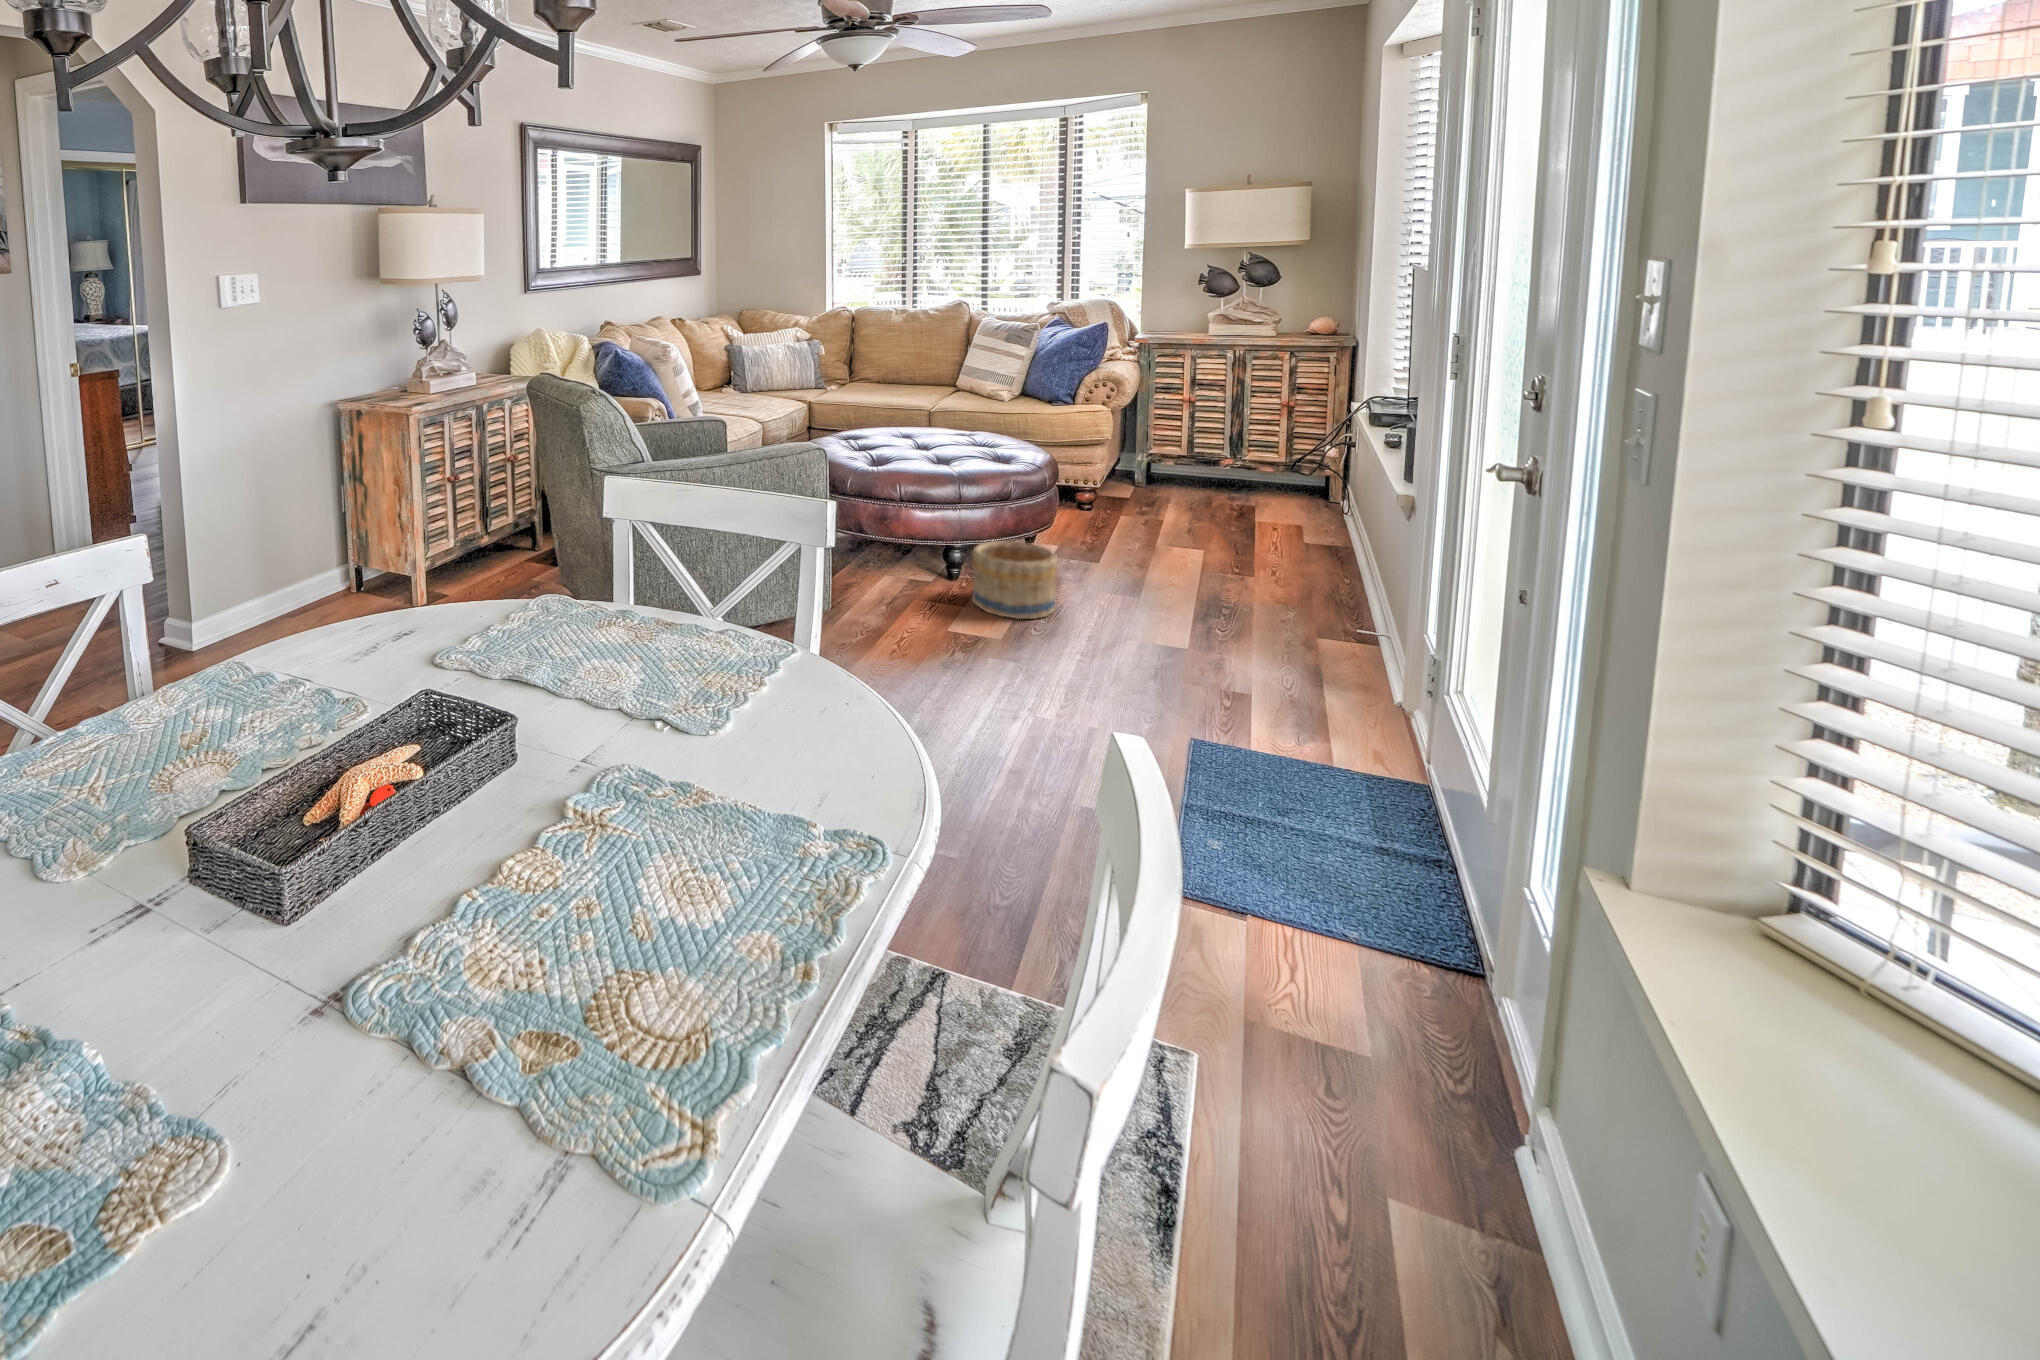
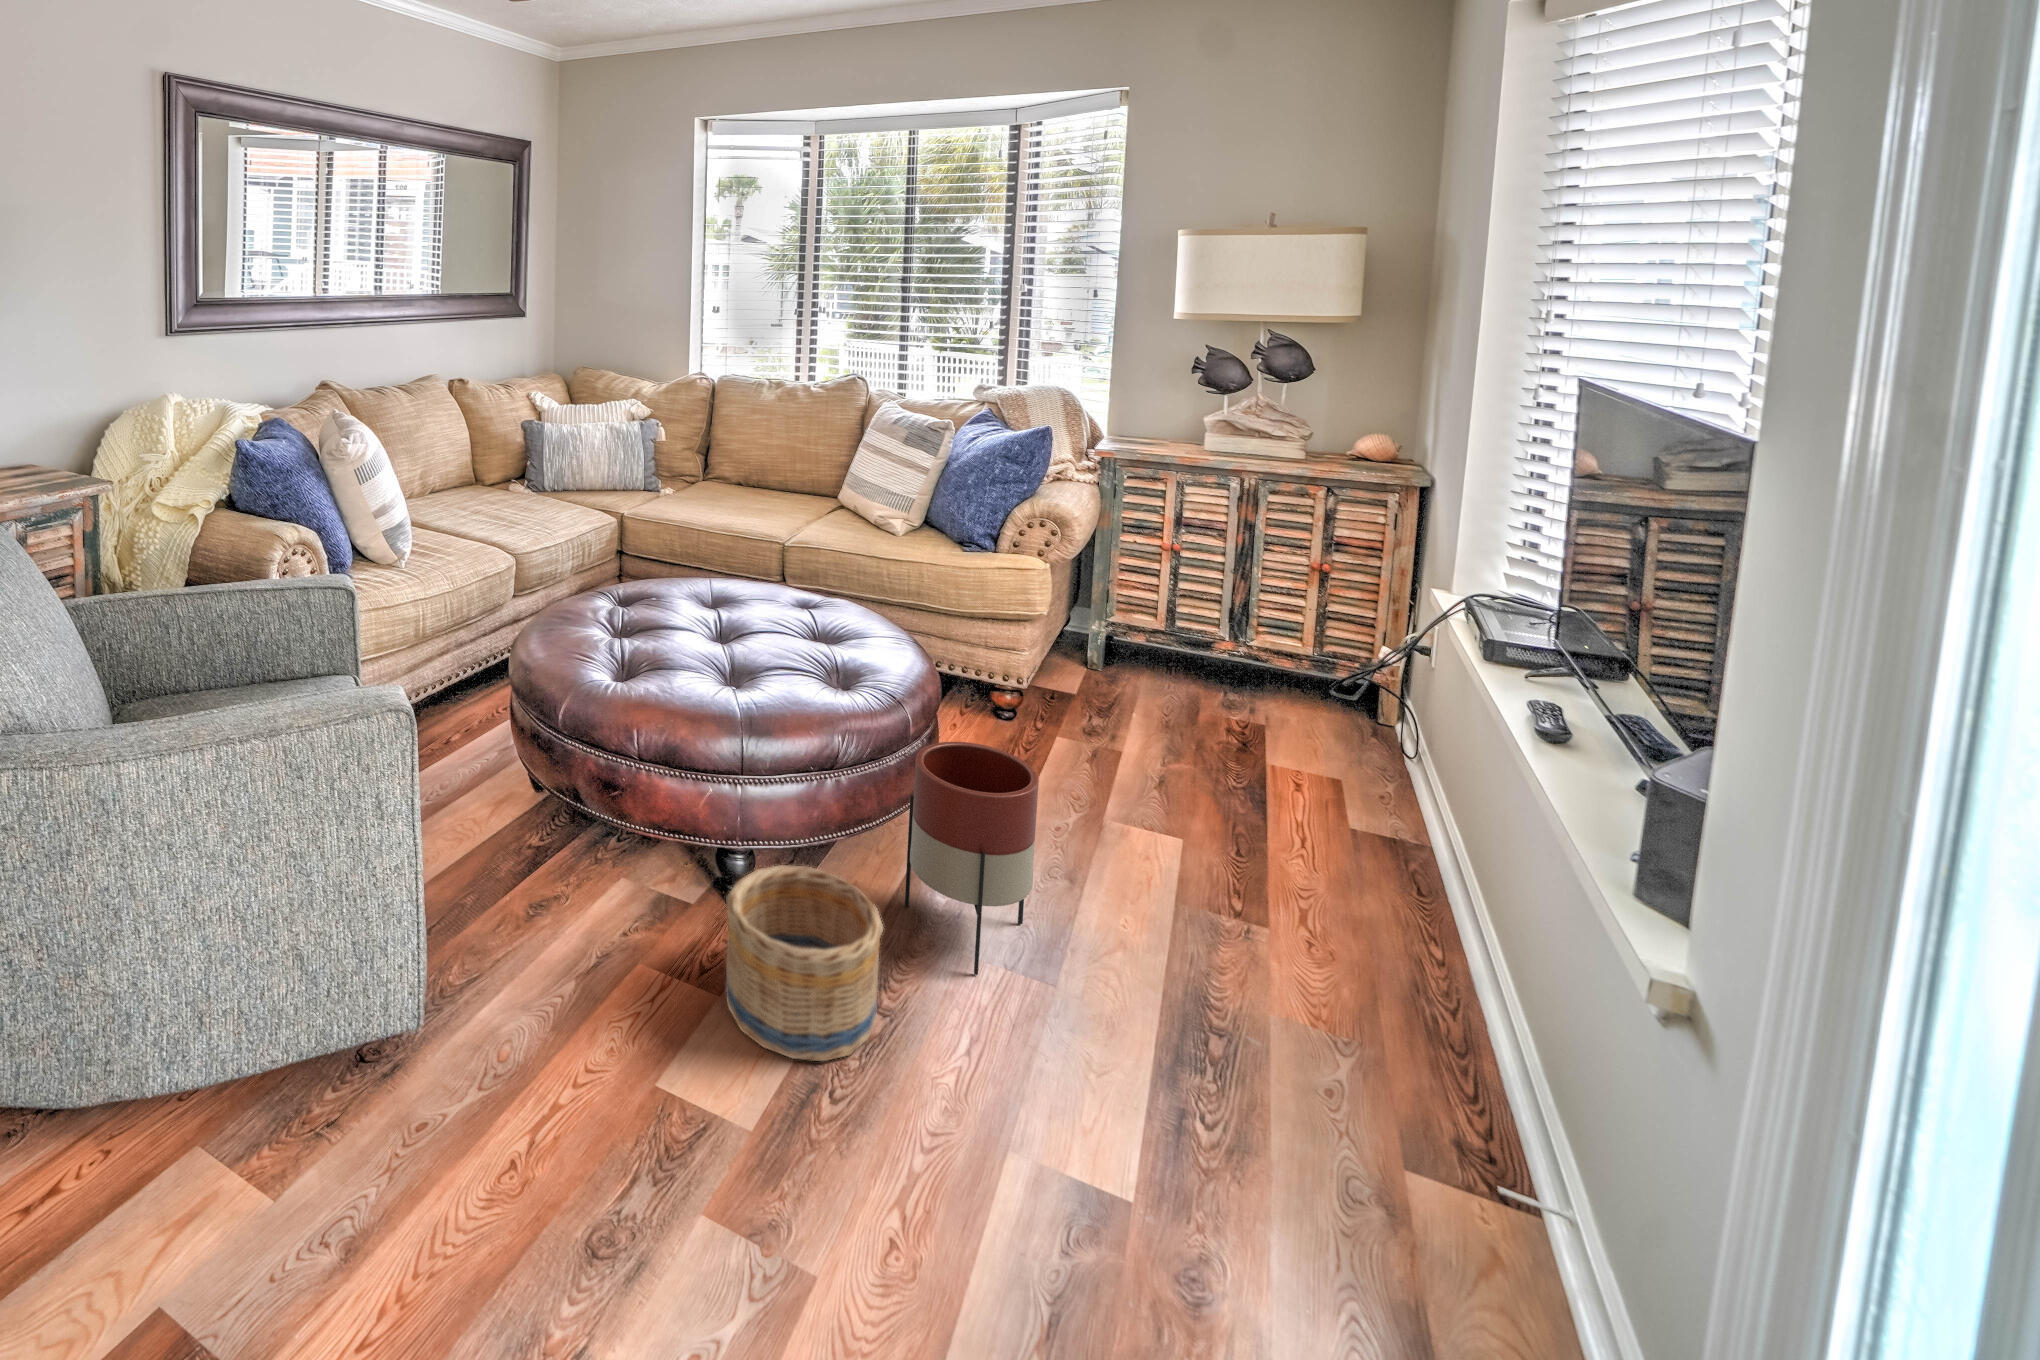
planter: none [1054,483,1130,594] -> present [905,742,1039,975]

